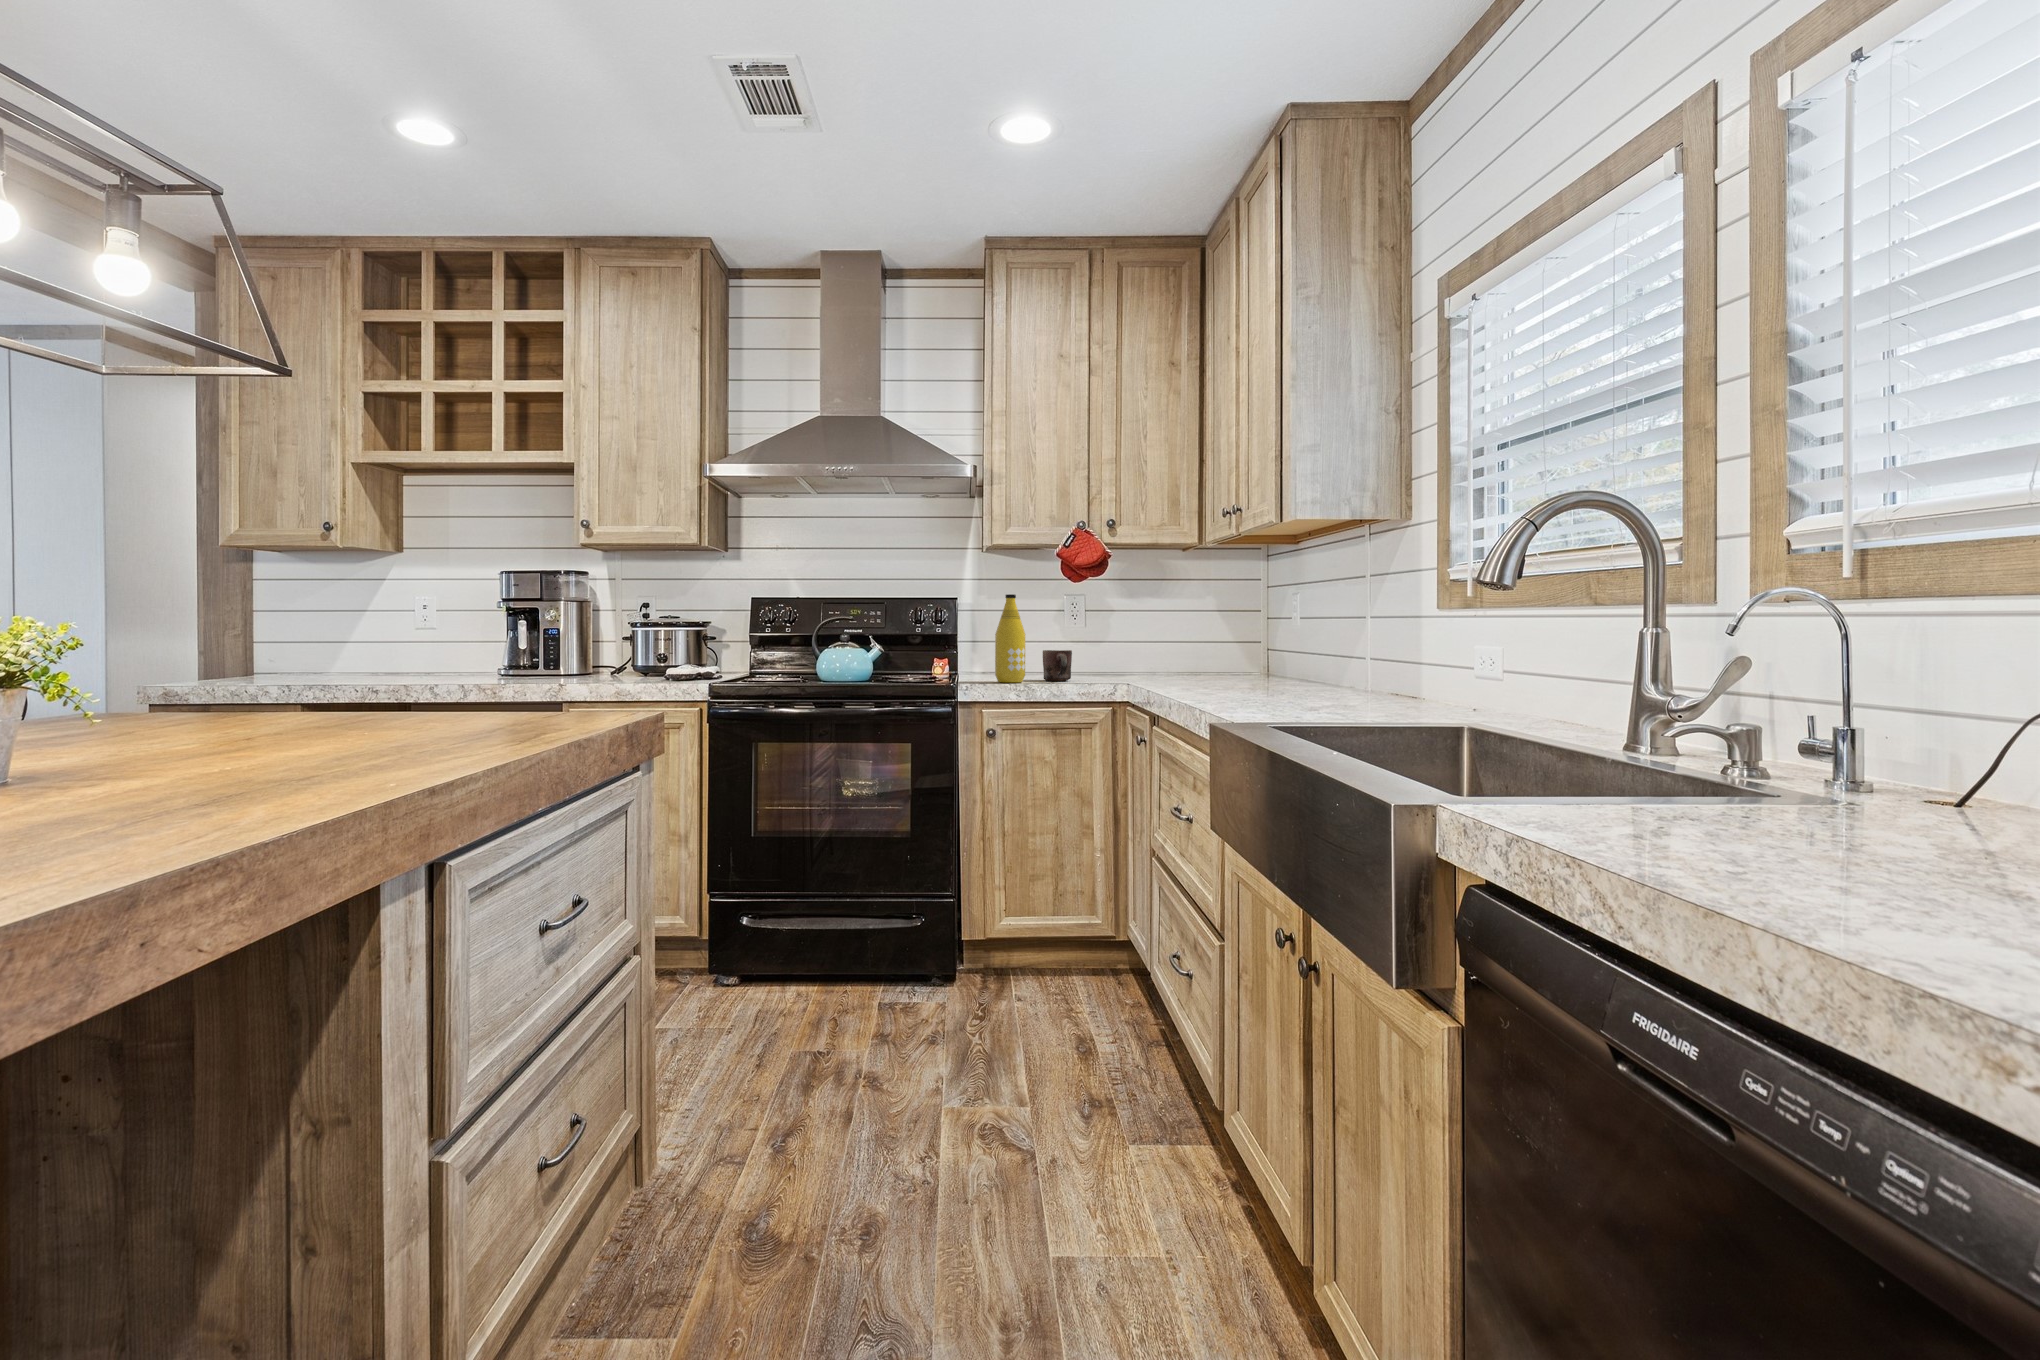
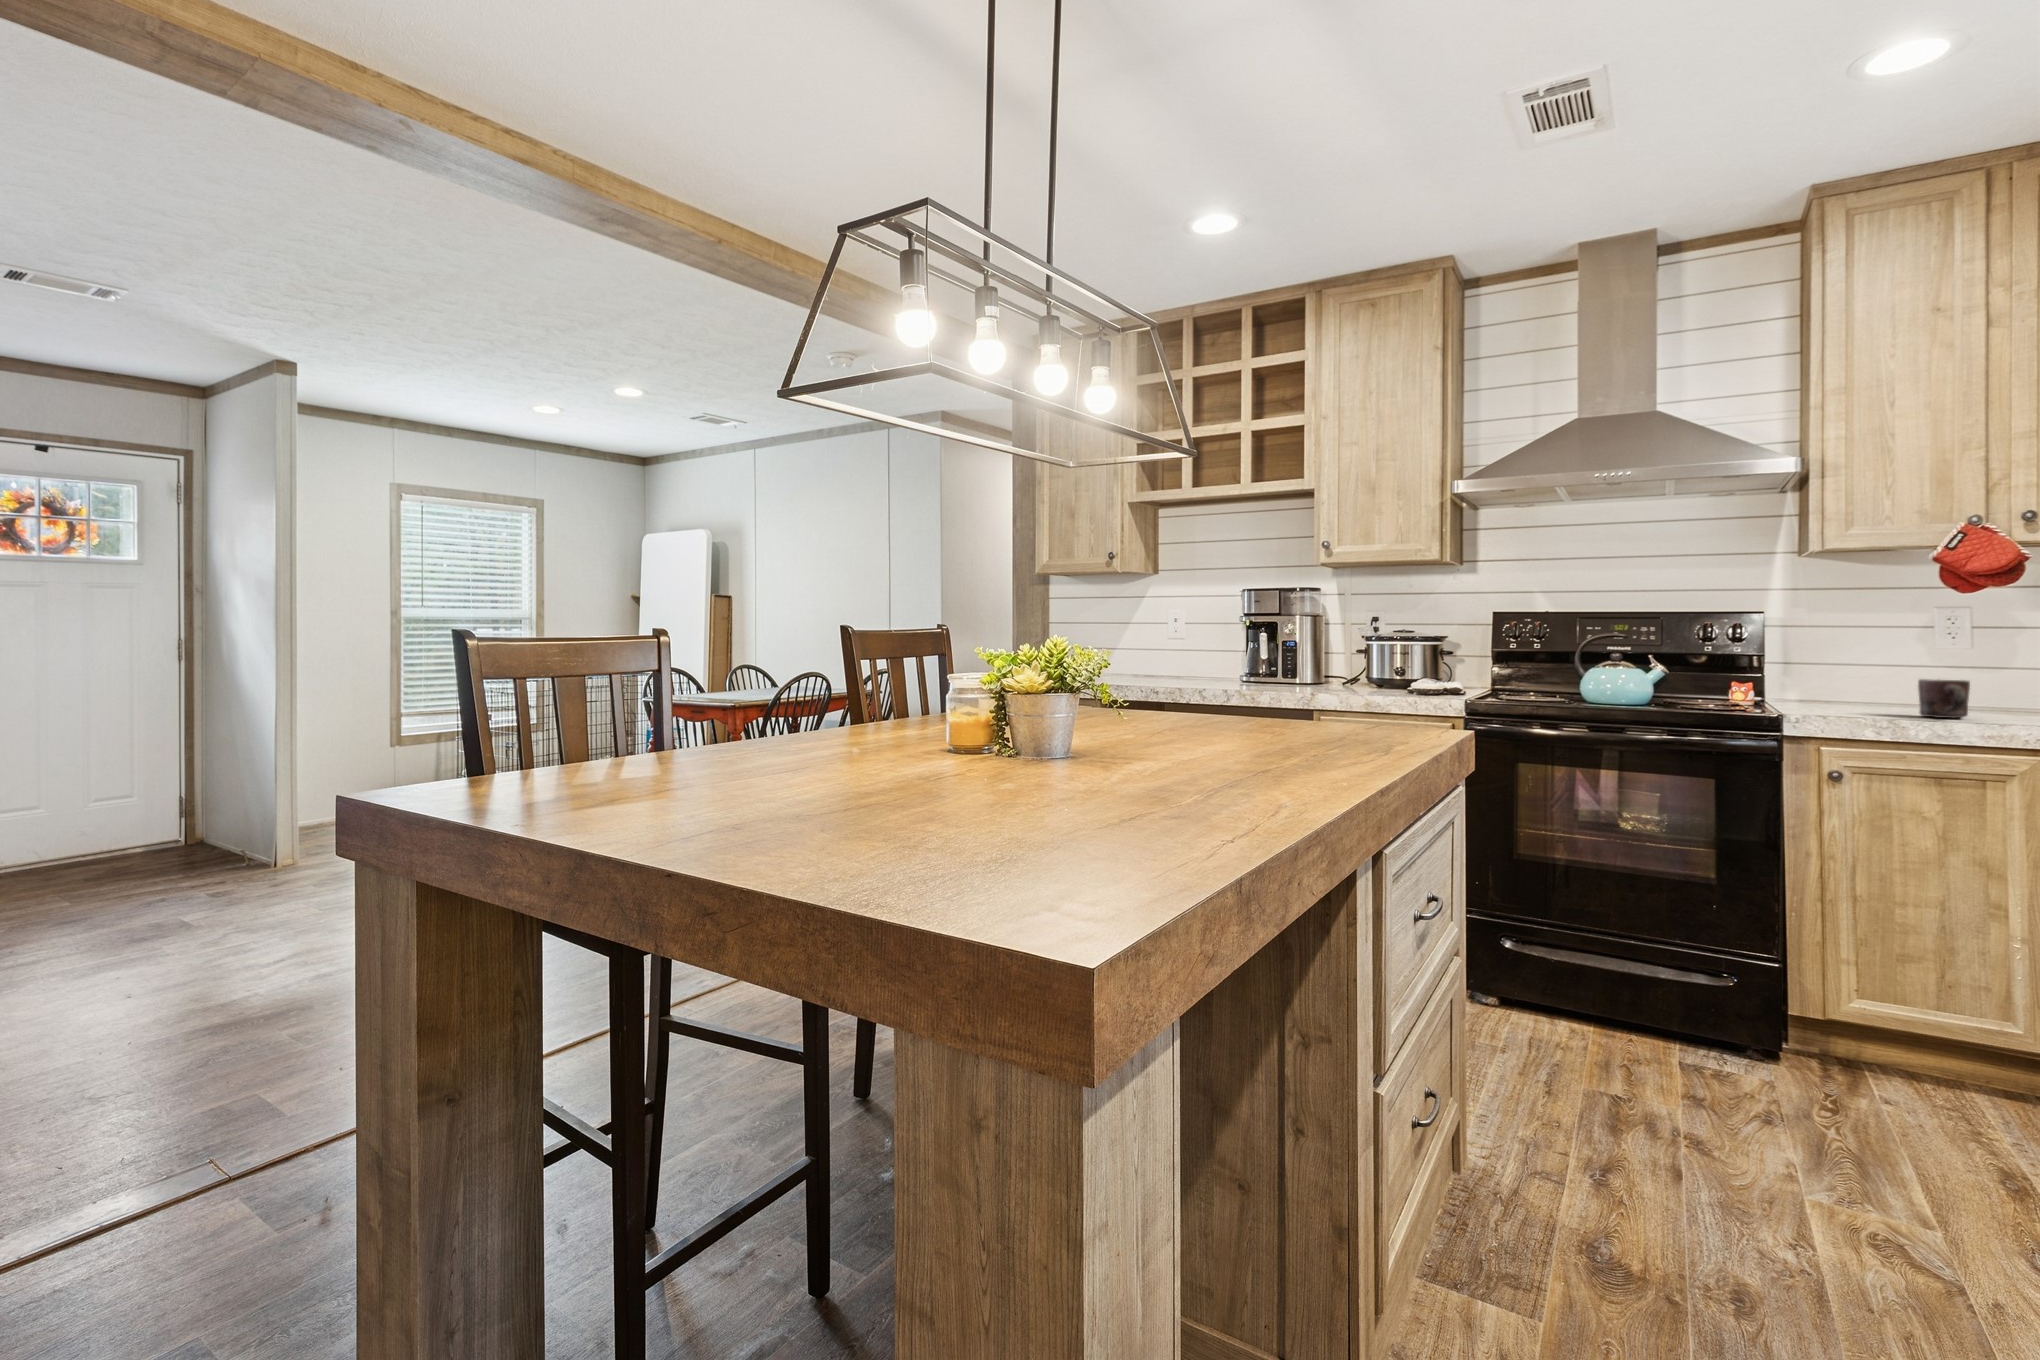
bottle: present [995,594,1025,683] -> none [1843,611,1894,718]

